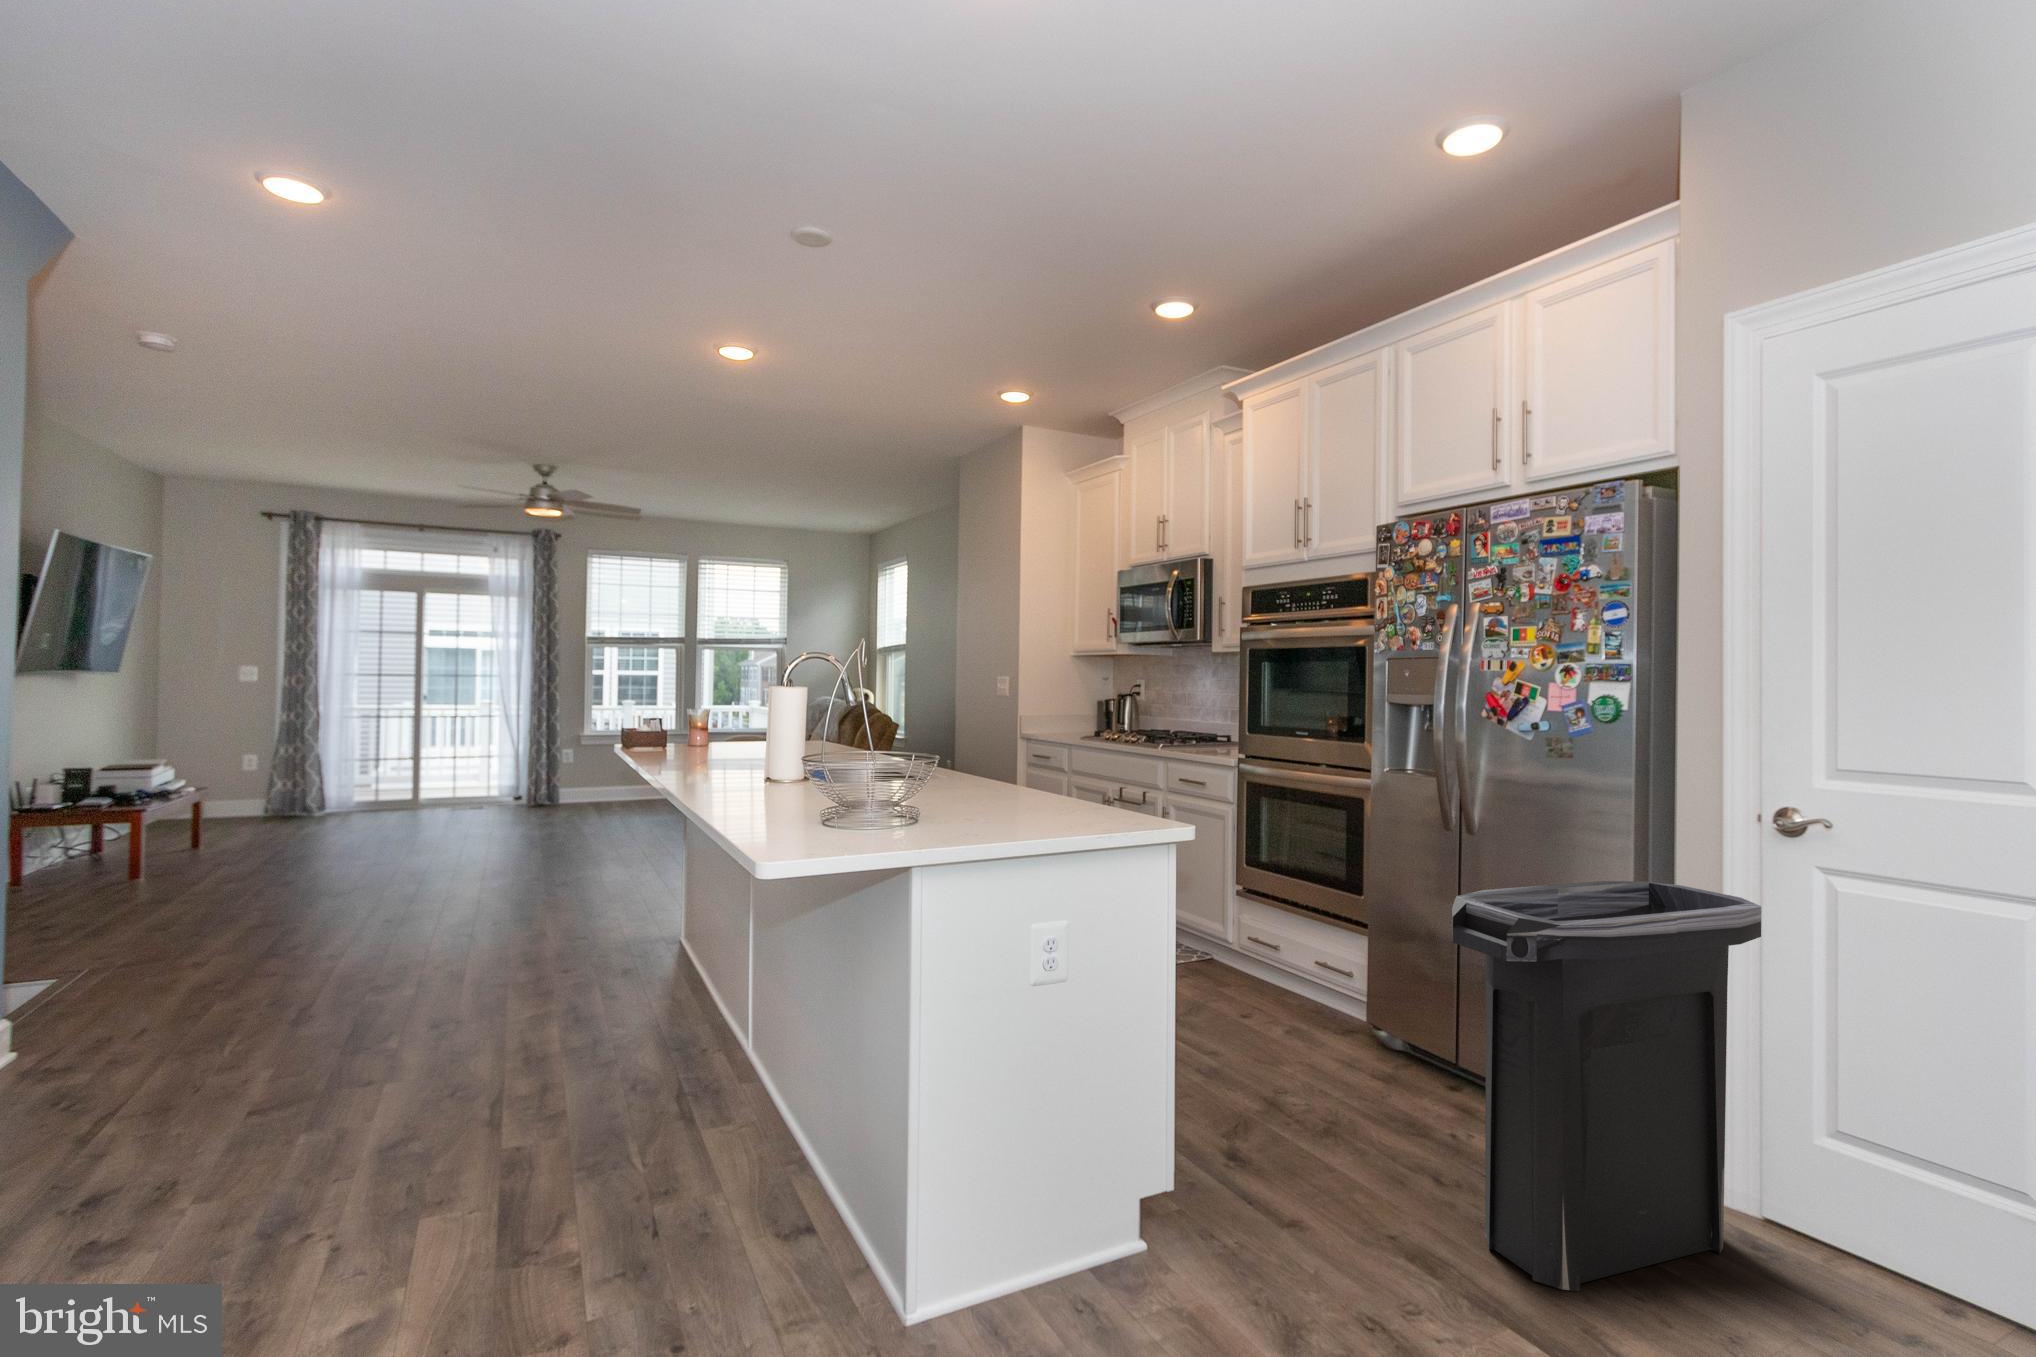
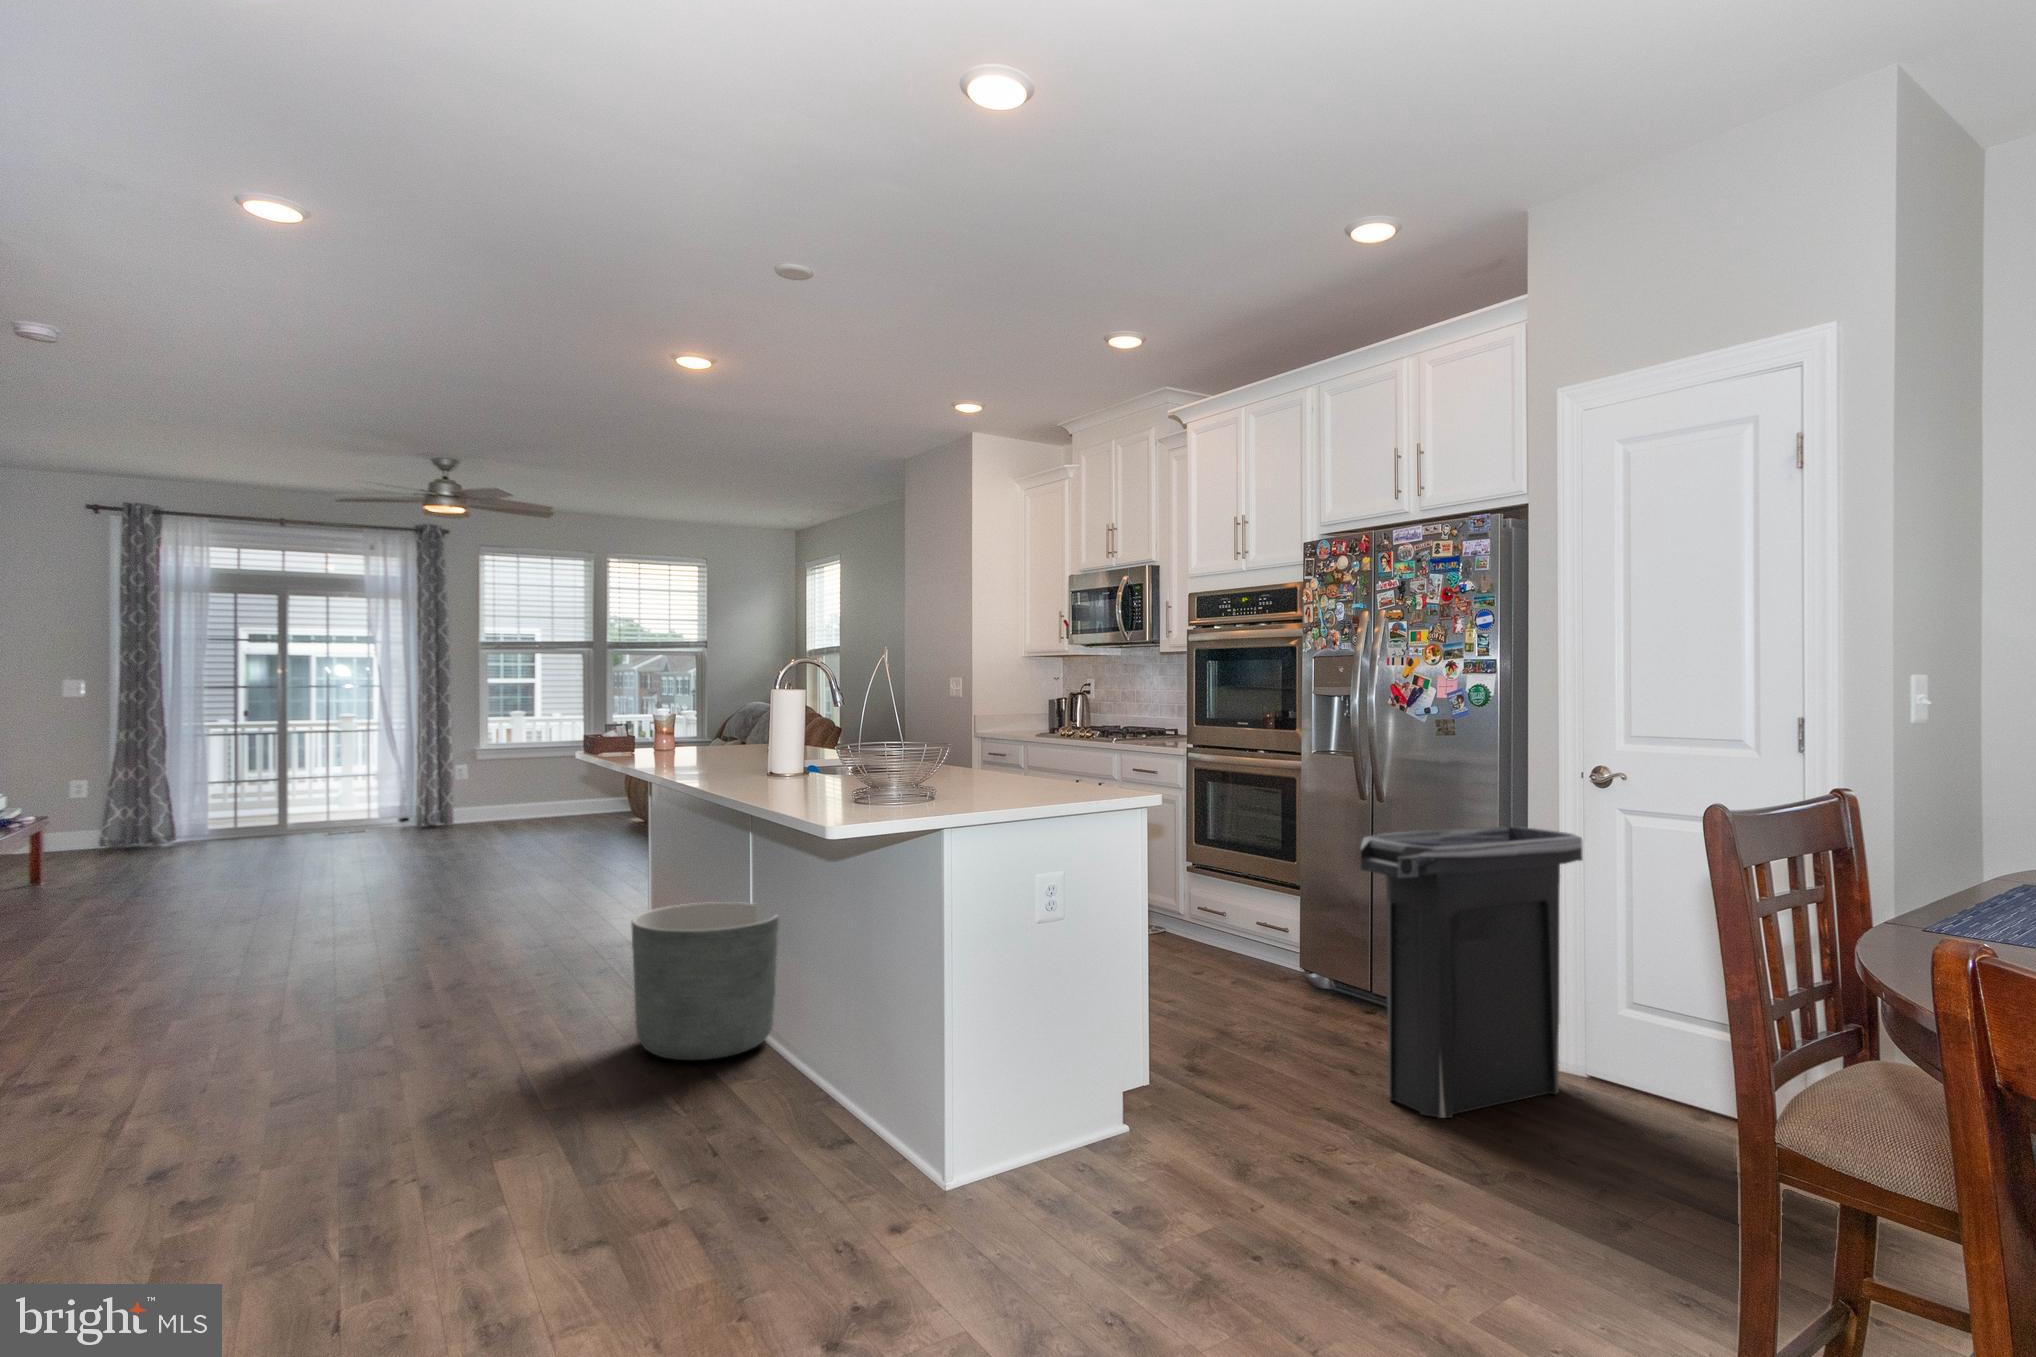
planter: none [576,929,750,1123] -> present [631,902,779,1060]

